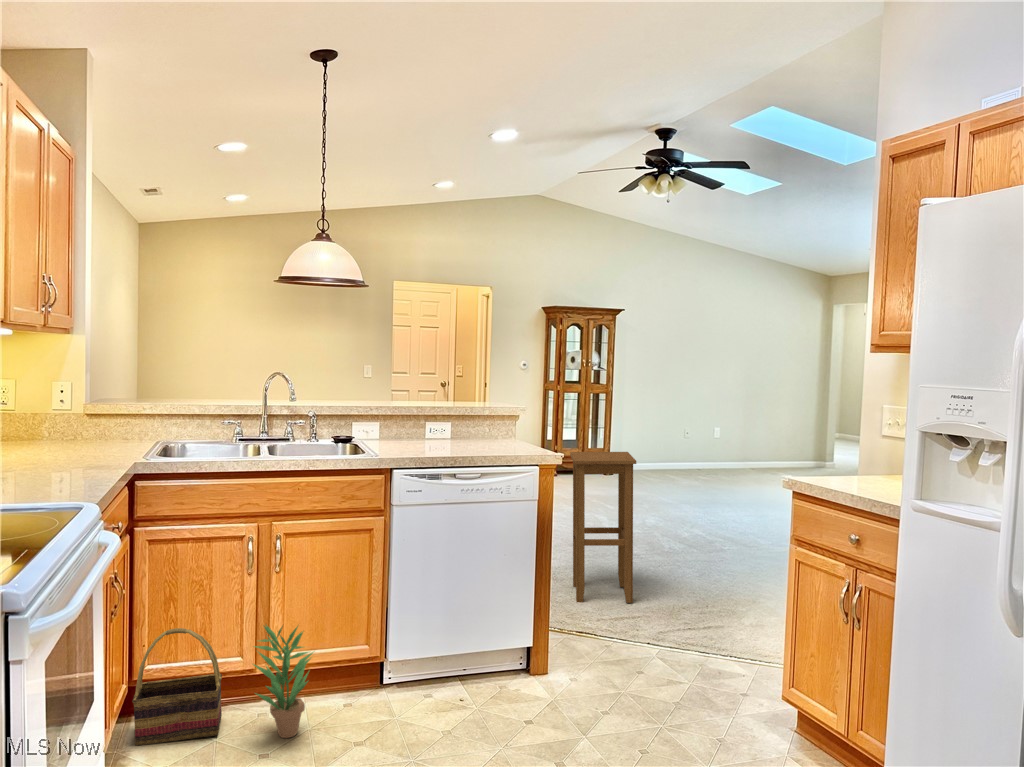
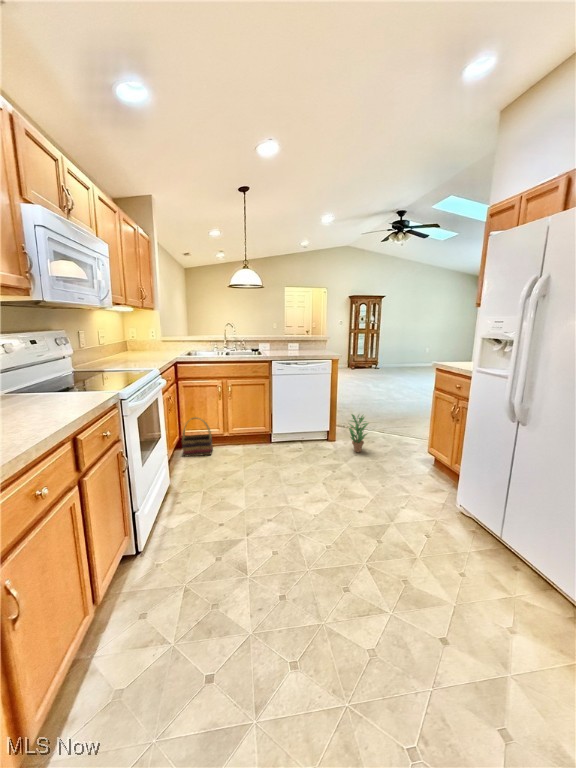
stool: present [570,452,636,603] -> none [352,356,378,417]
potted plant: present [254,625,313,738] -> present [349,414,368,452]

